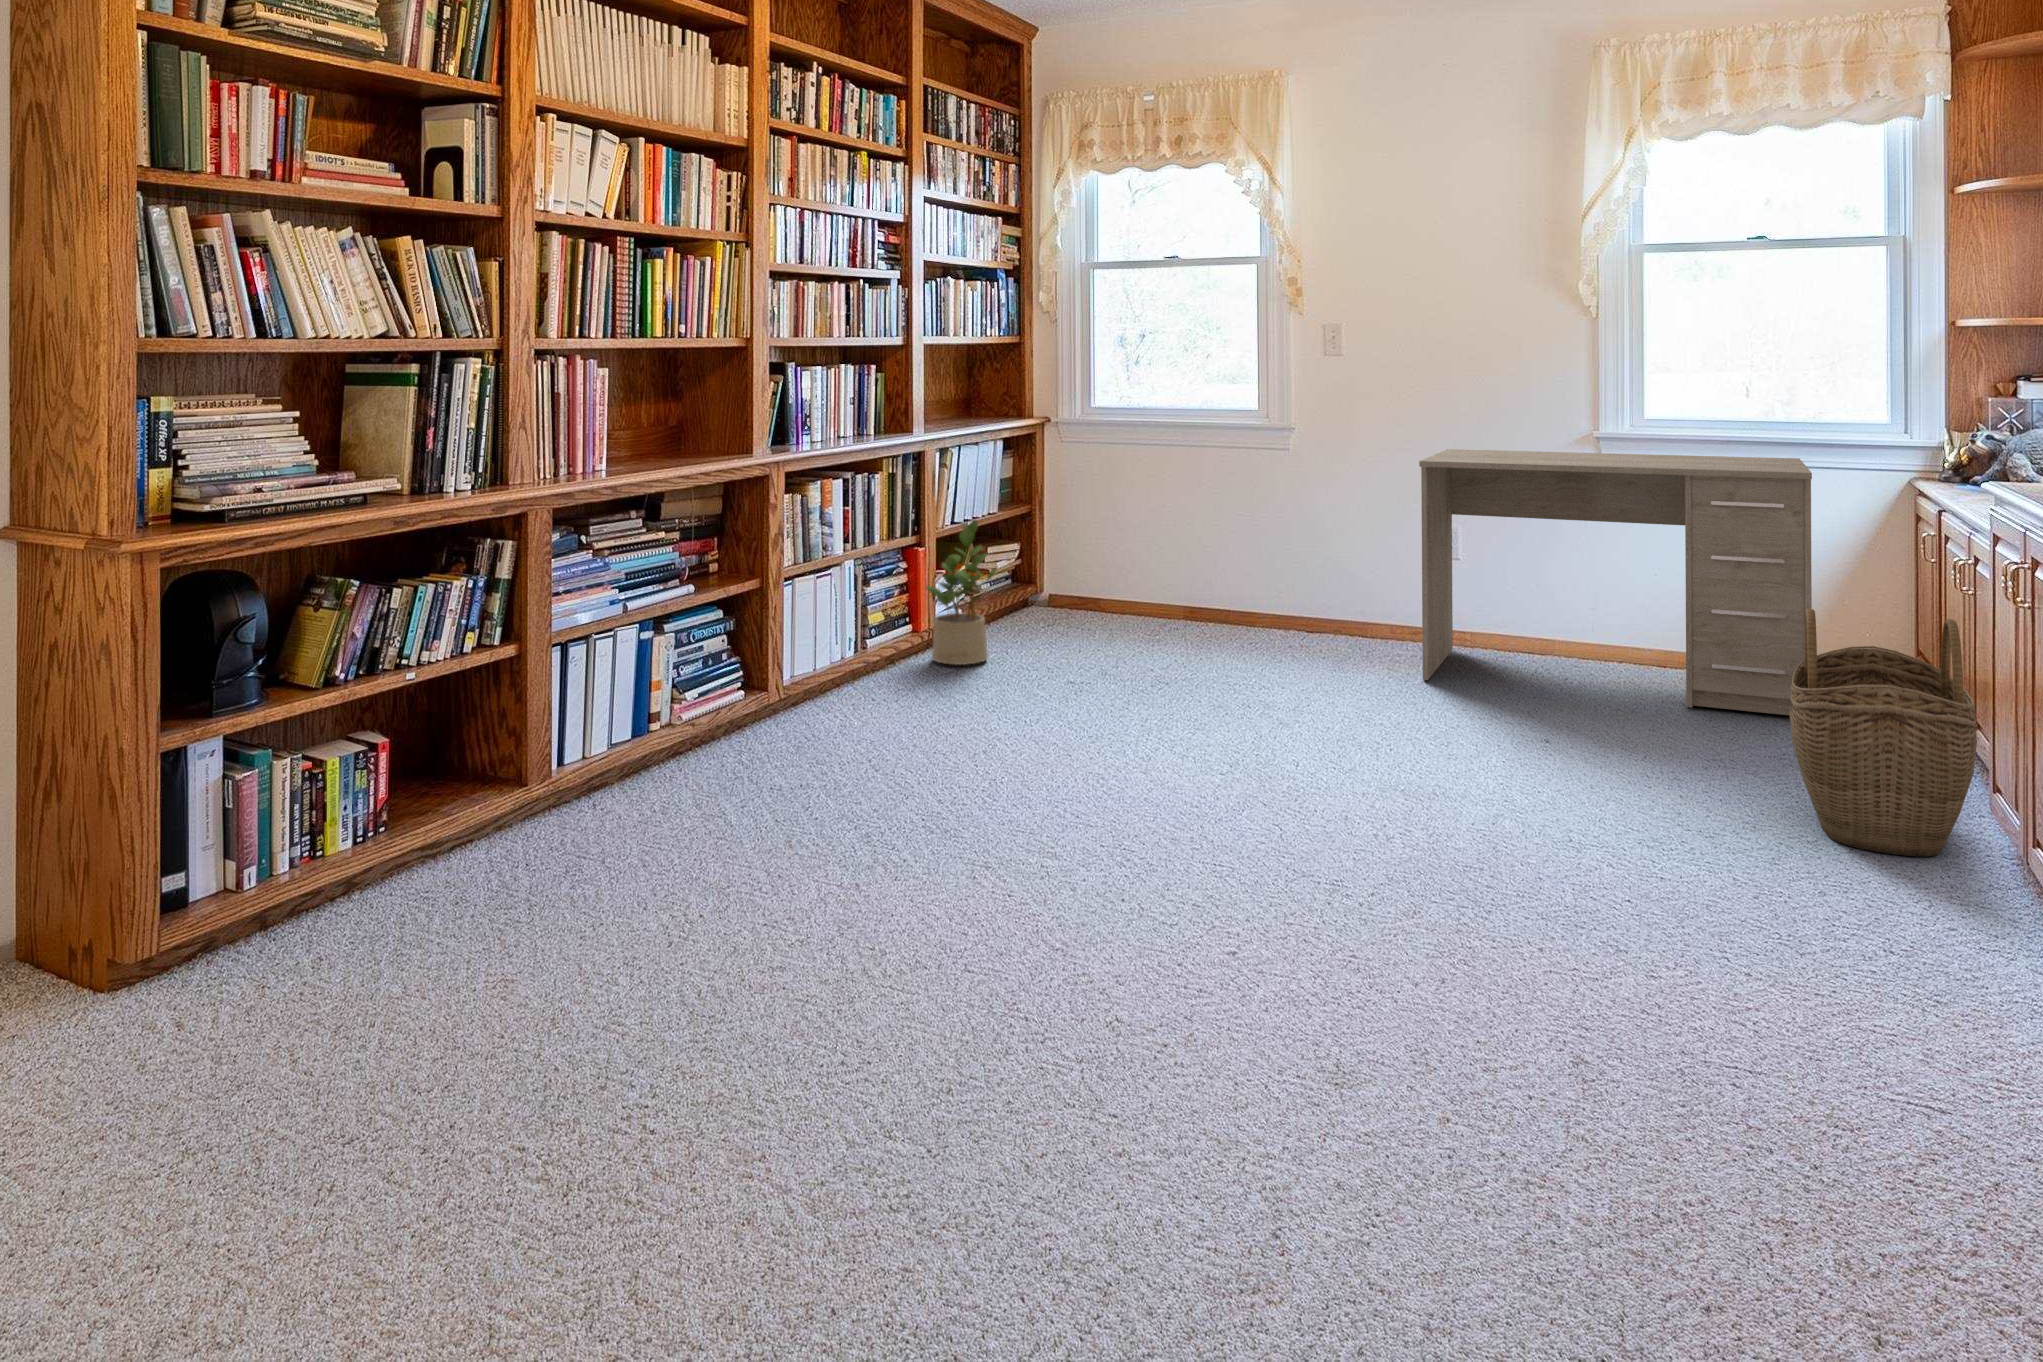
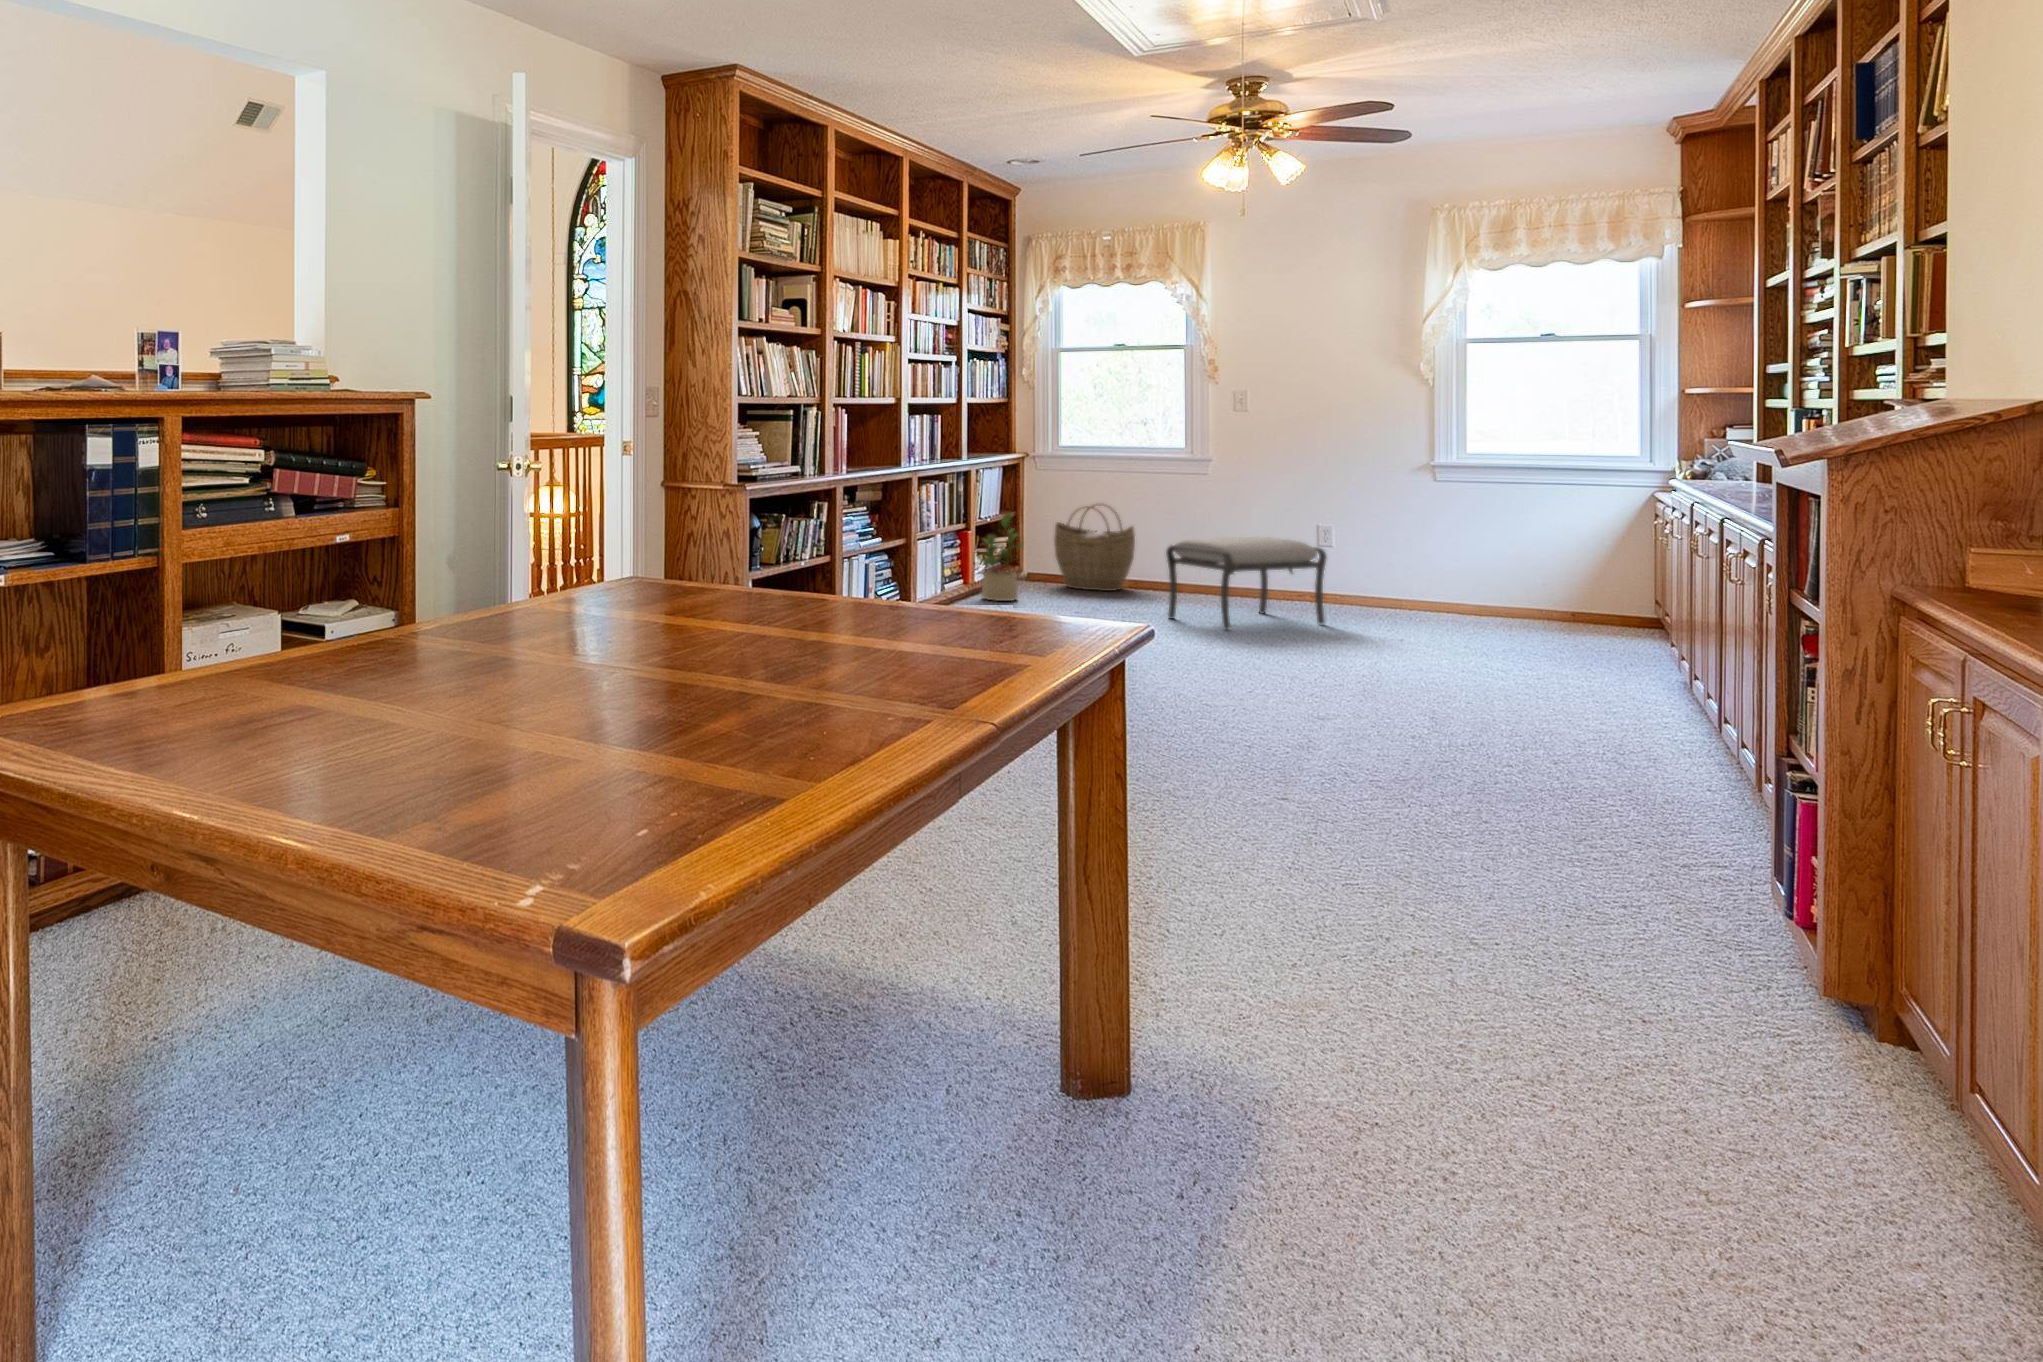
desk: present [1419,449,1812,715] -> none [1314,471,1580,634]
ottoman: none [1189,562,1432,732] -> present [1166,537,1327,630]
woven basket: present [1790,609,1977,857] -> present [1054,505,1135,591]

